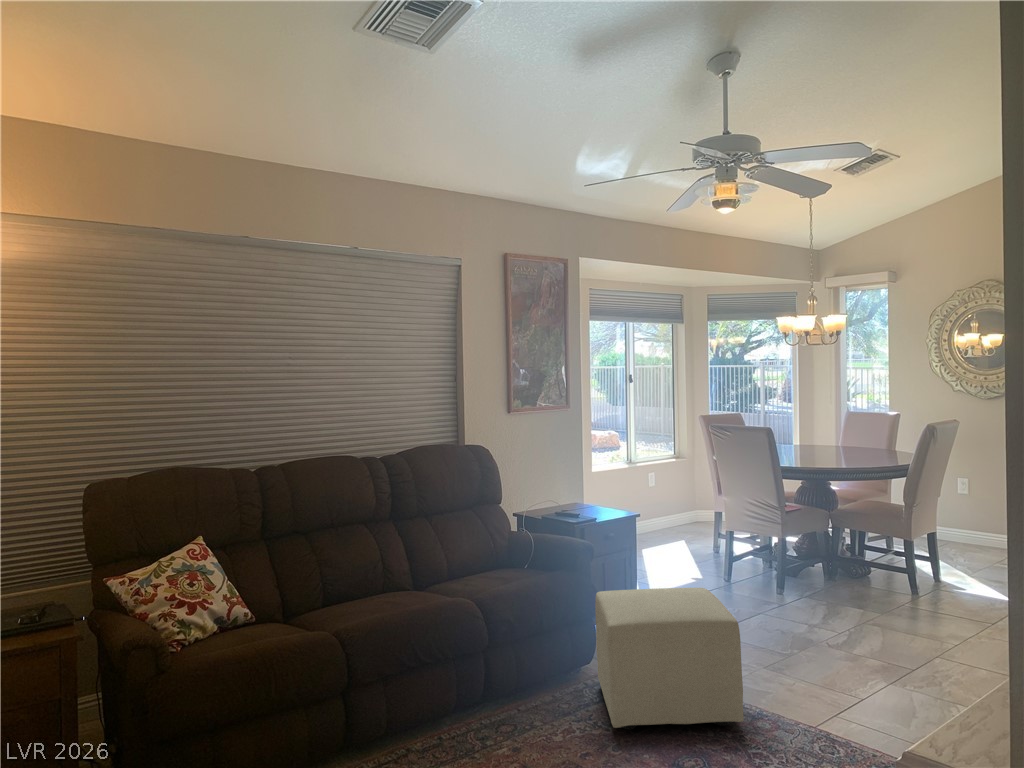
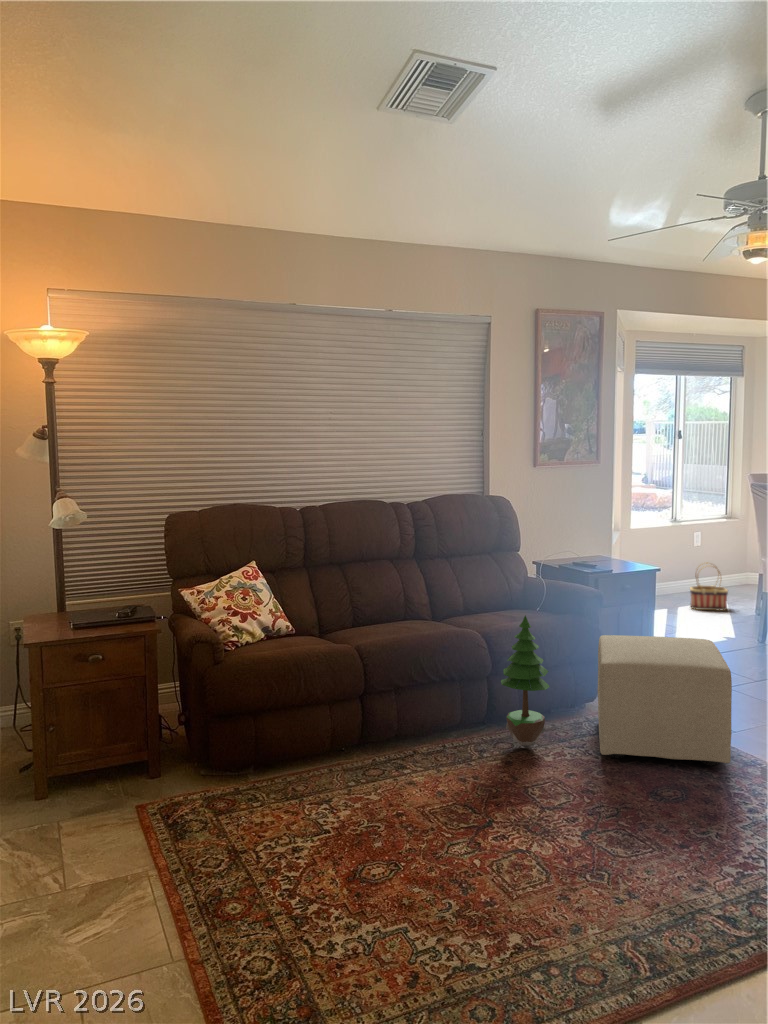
basket: none [652,502,688,549] -> present [690,563,728,610]
potted tree: none [500,578,554,729] -> present [501,616,550,748]

